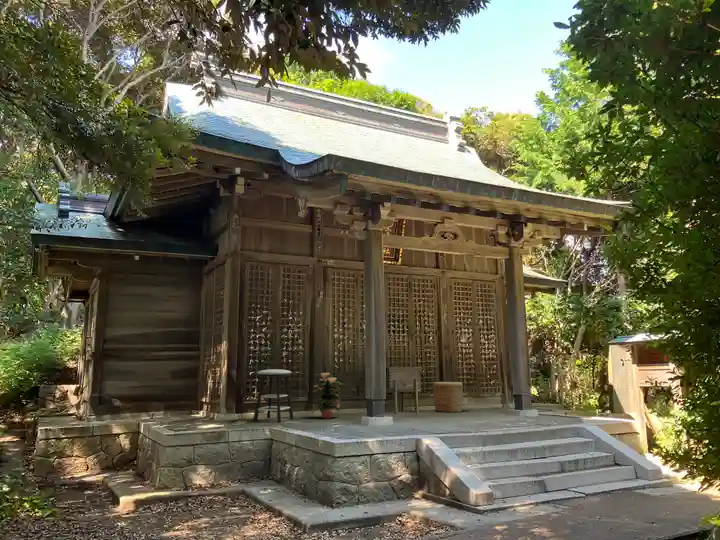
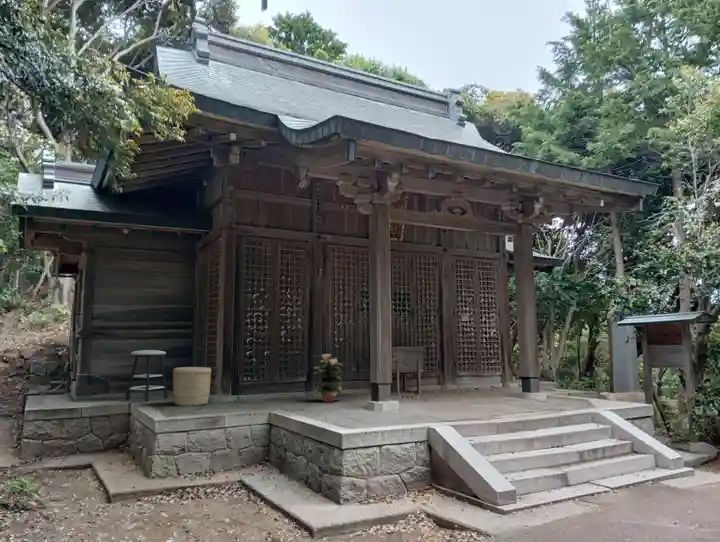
stool: present [253,369,294,422] -> present [125,350,168,401]
woven basket: present [433,382,463,412] -> present [173,367,211,406]

